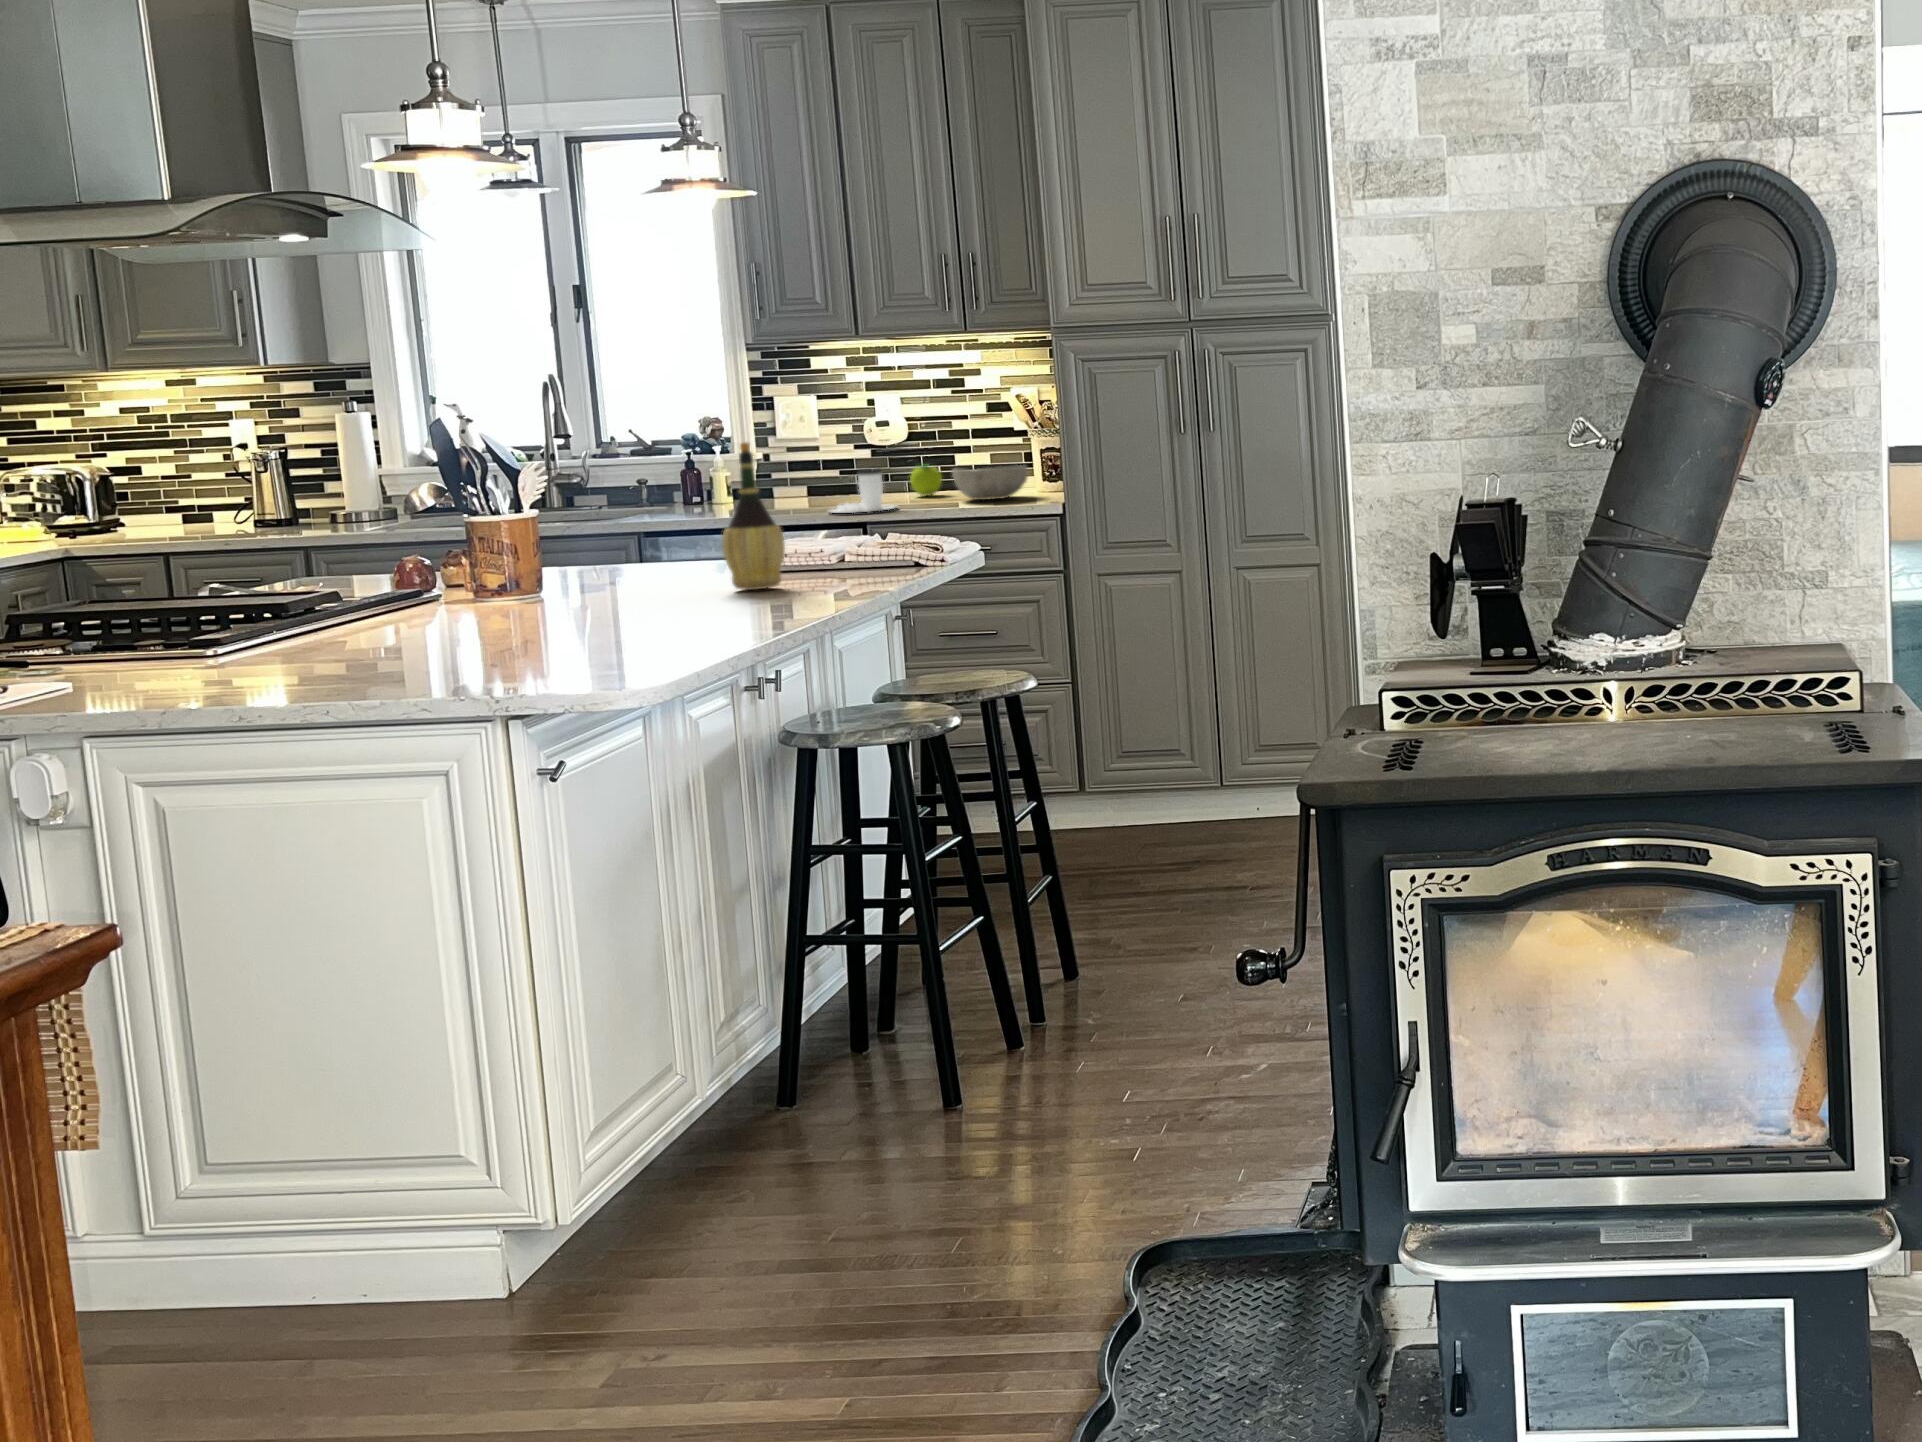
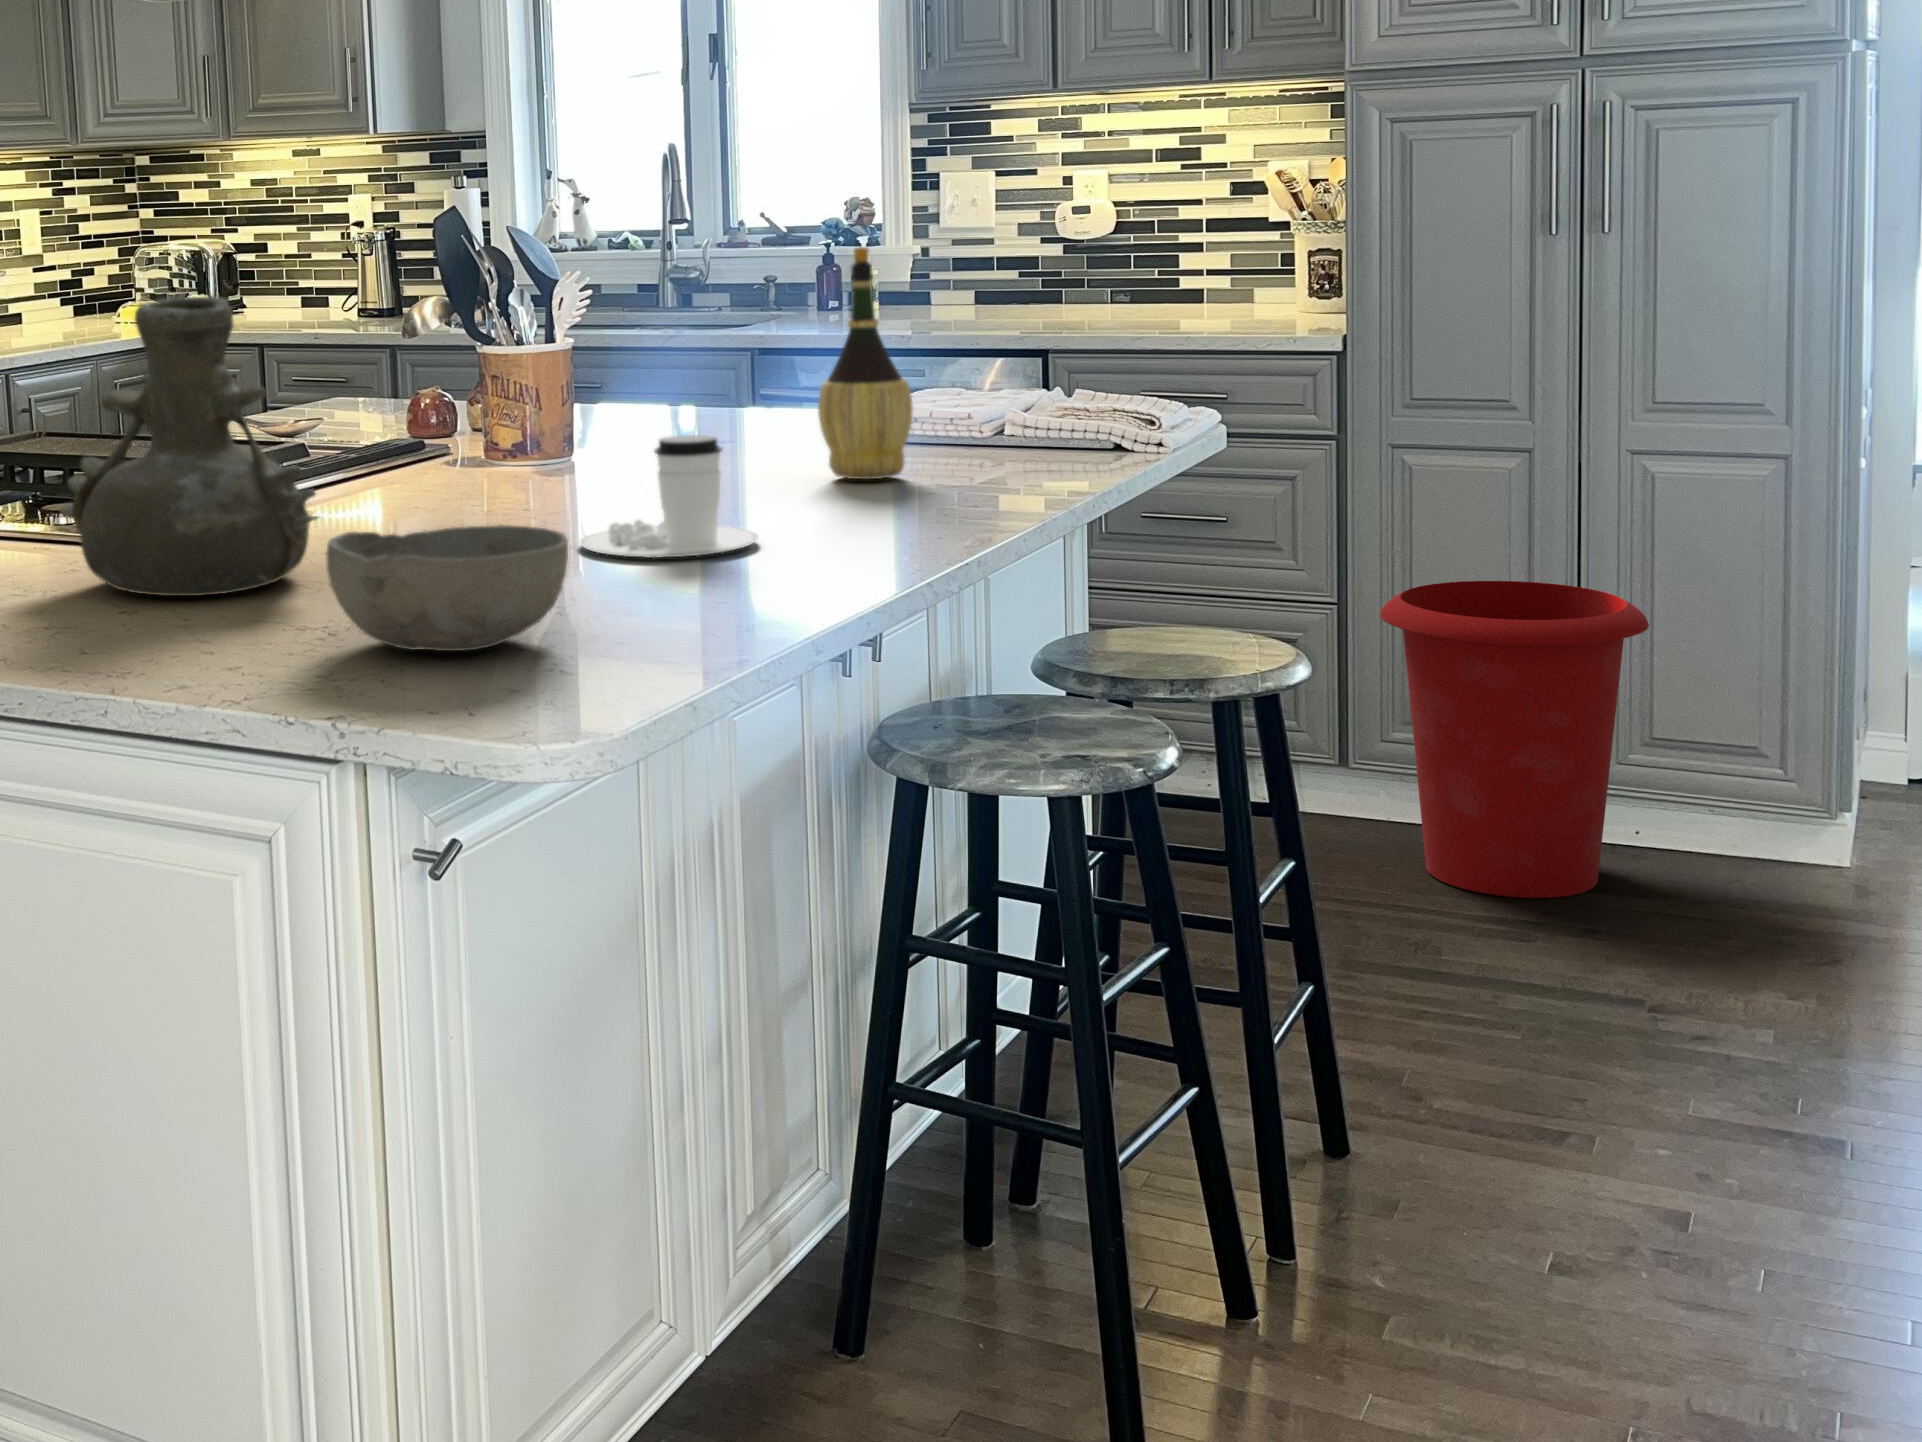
fruit: present [910,464,942,496] -> none [1115,266,1160,311]
bowl: present [953,465,1027,500] -> present [327,525,568,651]
coffee cup: present [831,468,895,513] -> present [579,435,759,558]
vase: none [223,476,422,667] -> present [59,297,319,596]
waste bin: none [1095,657,1252,855] -> present [1380,581,1649,898]

